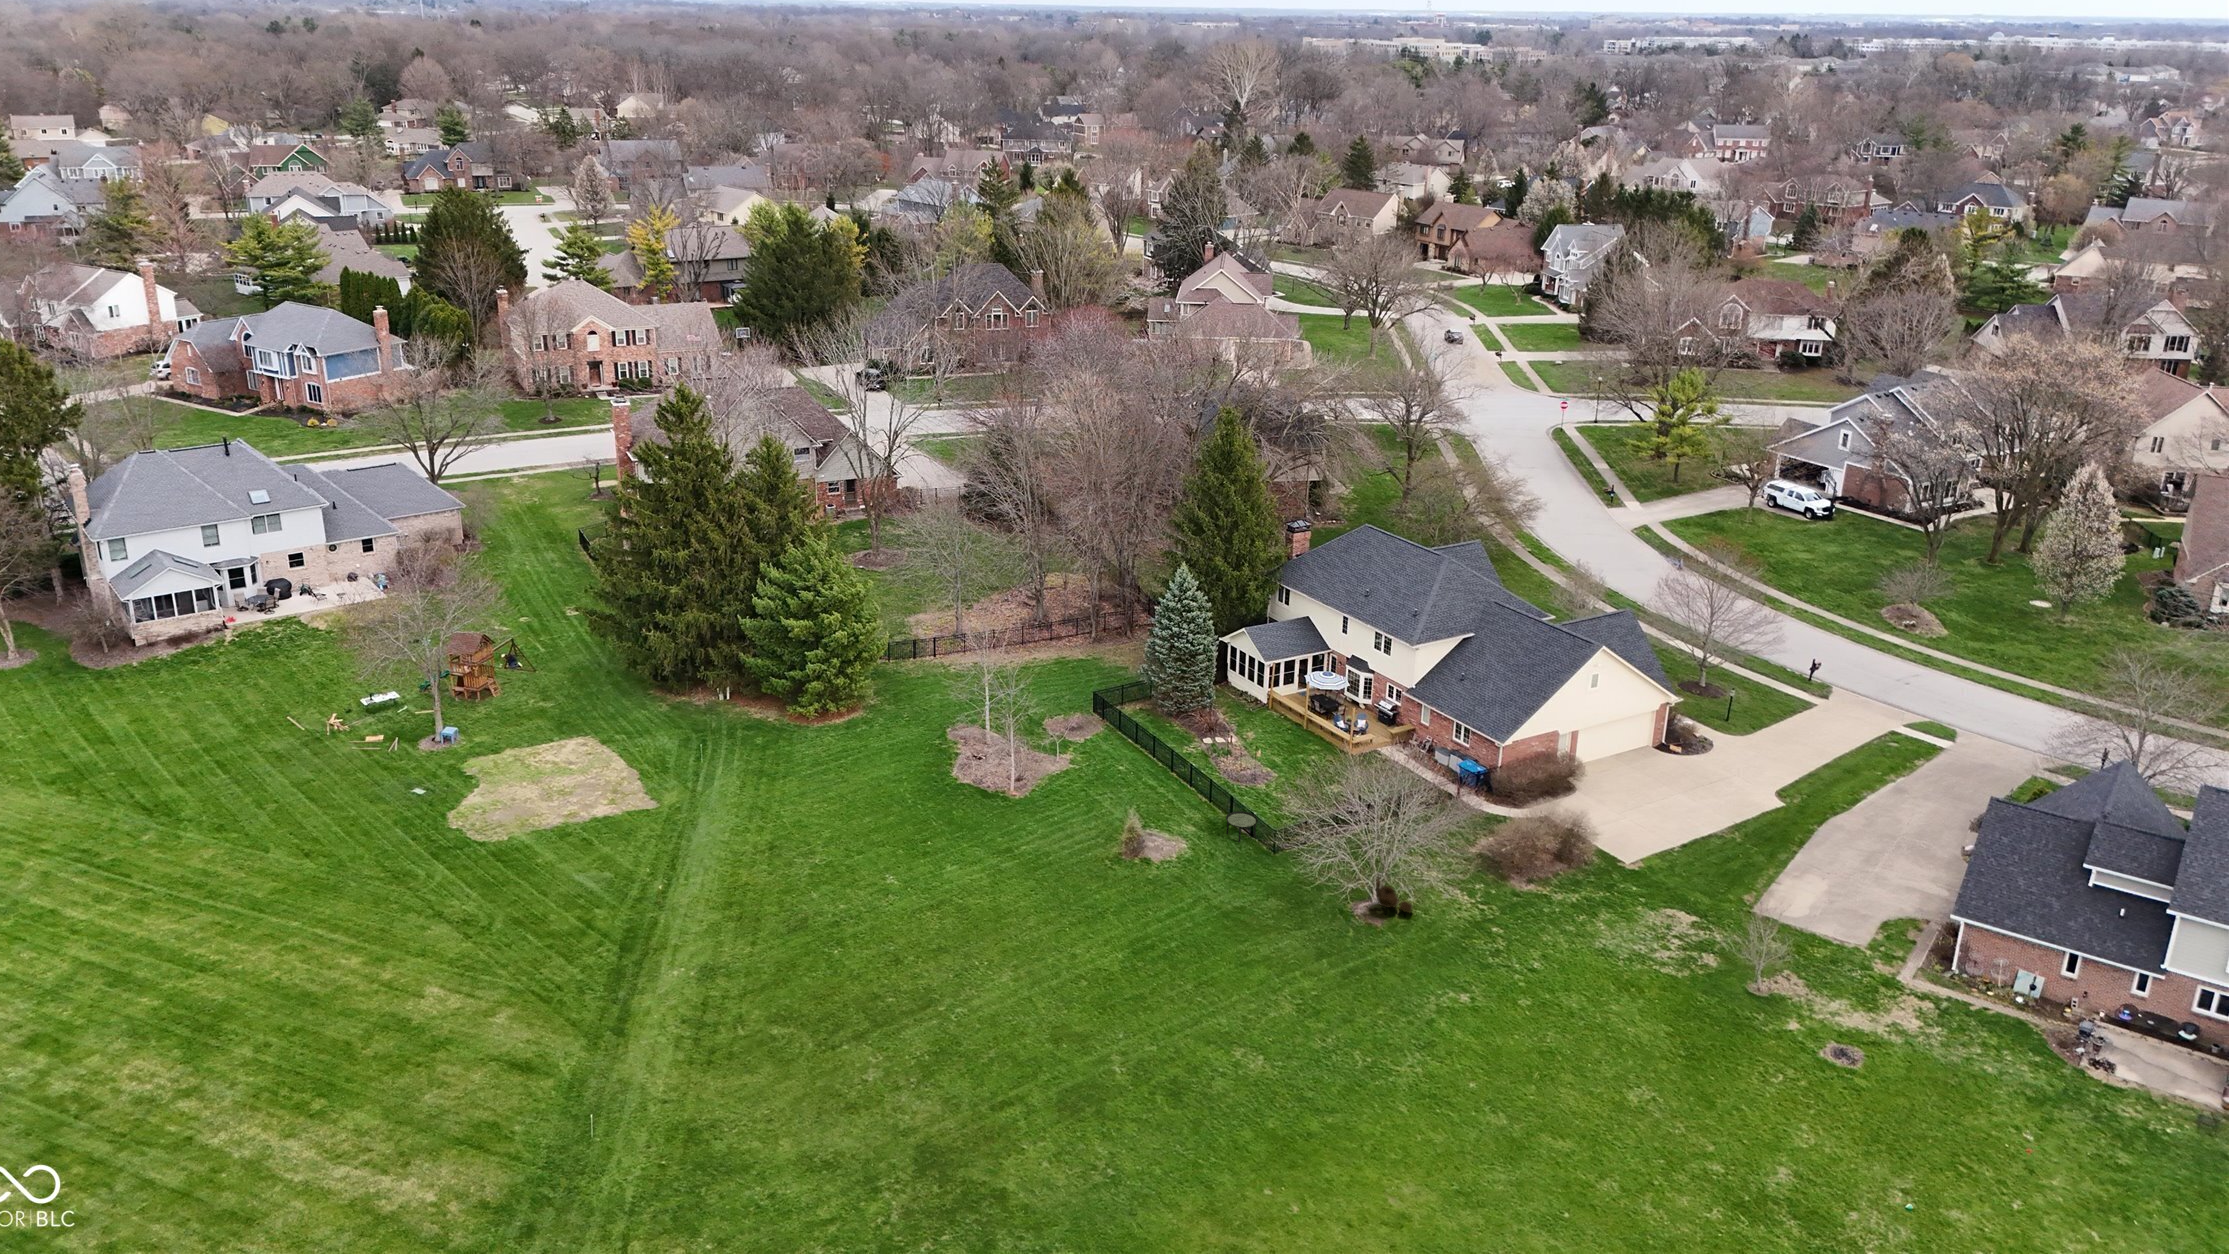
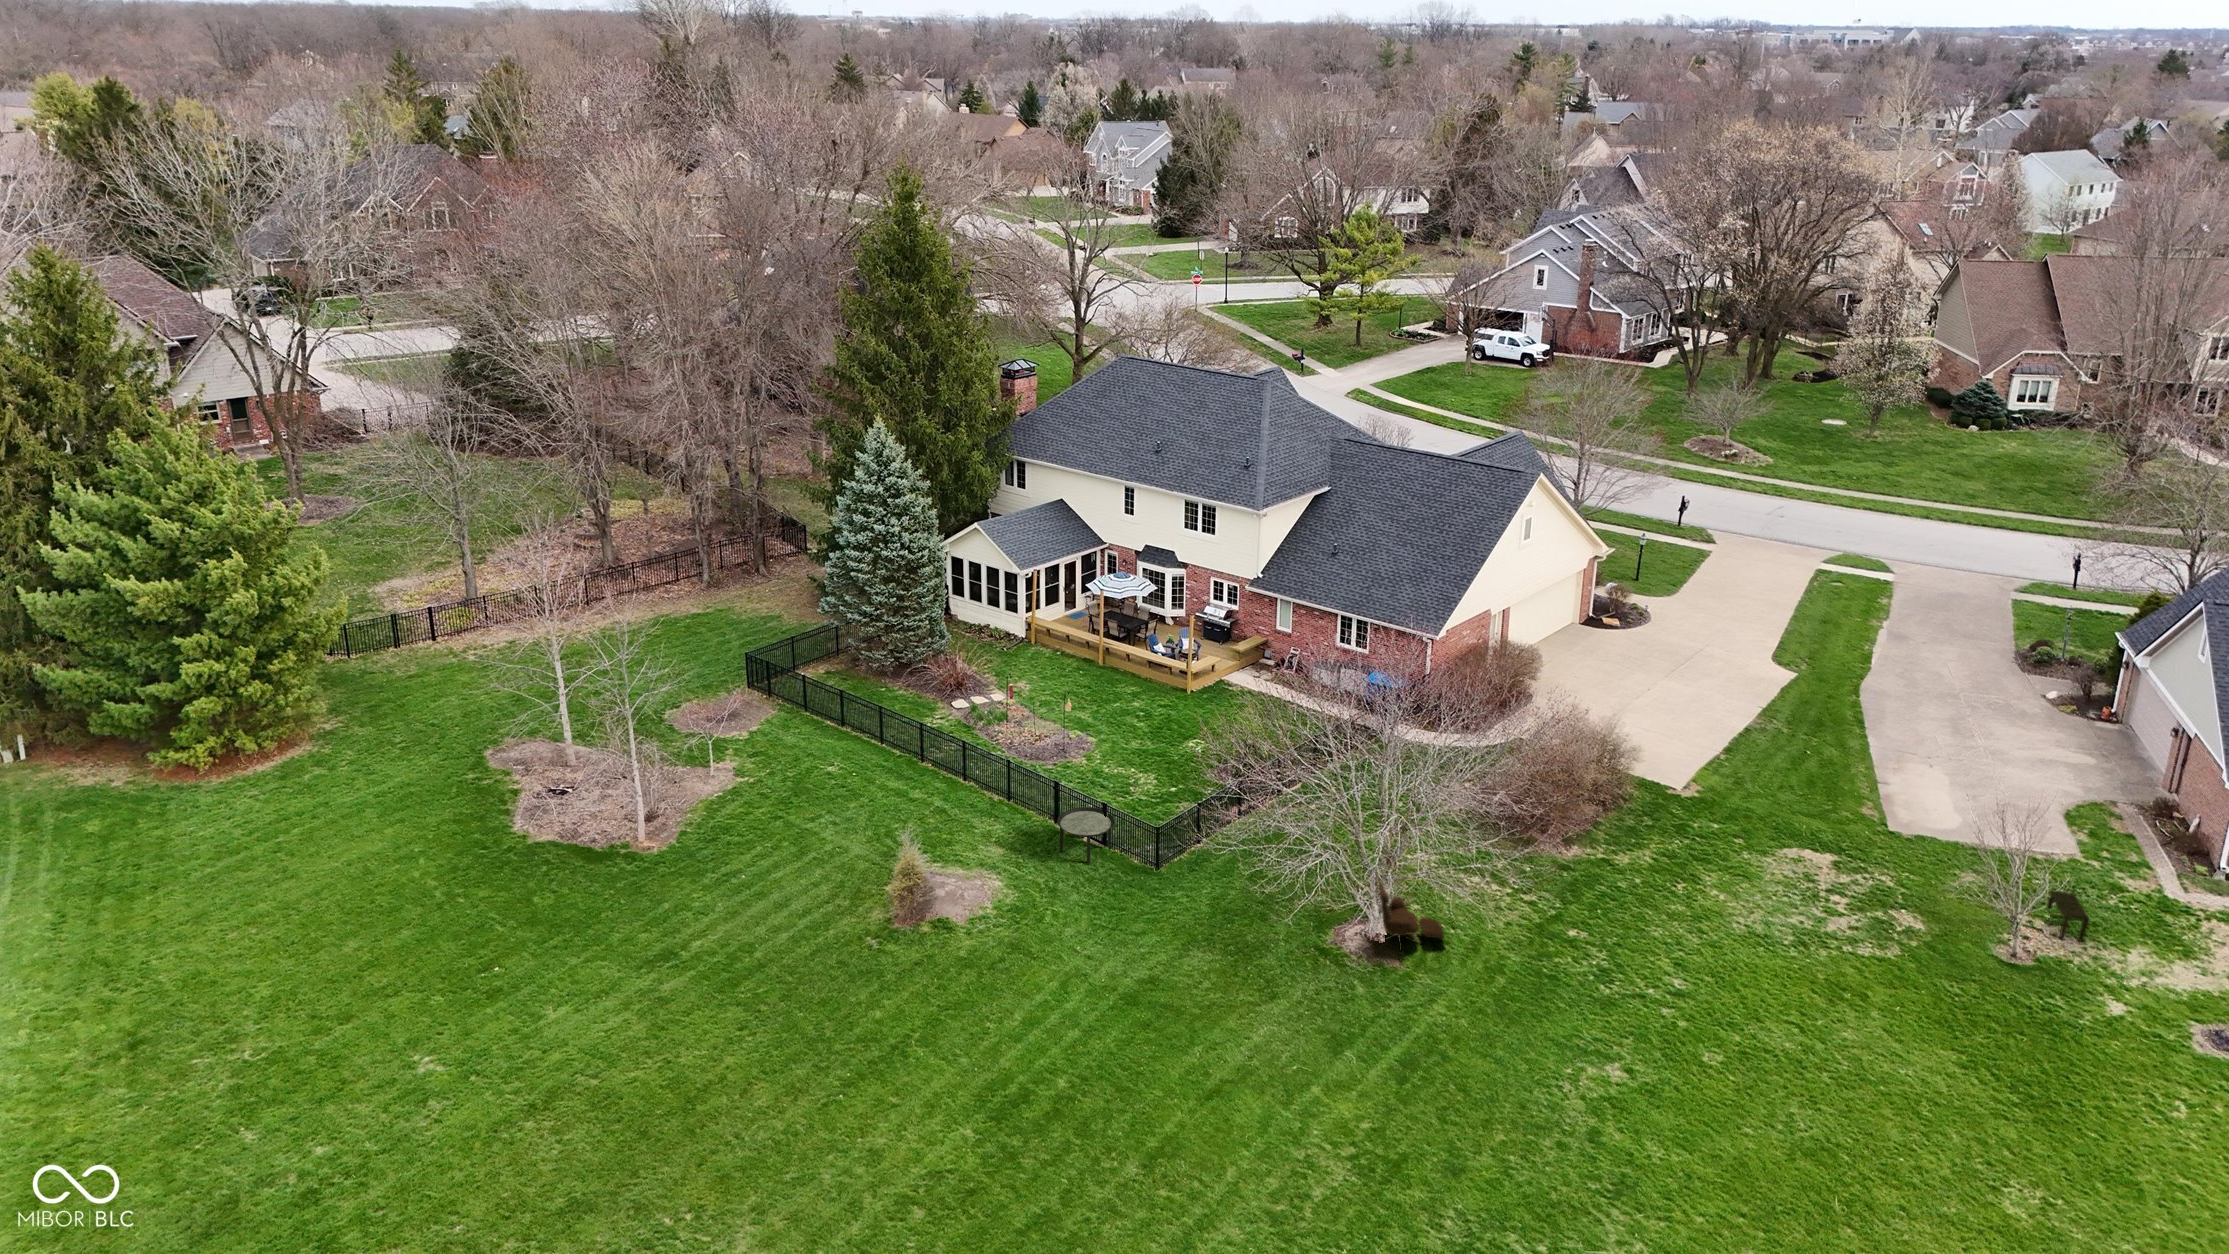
bench: none [1795,958,1819,990] -> present [2047,890,2090,942]

